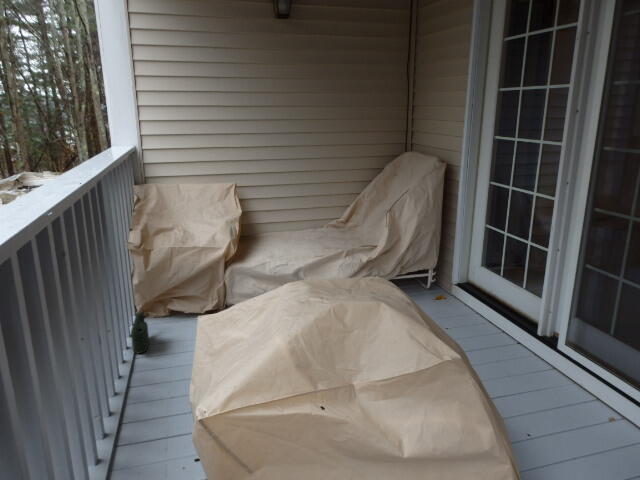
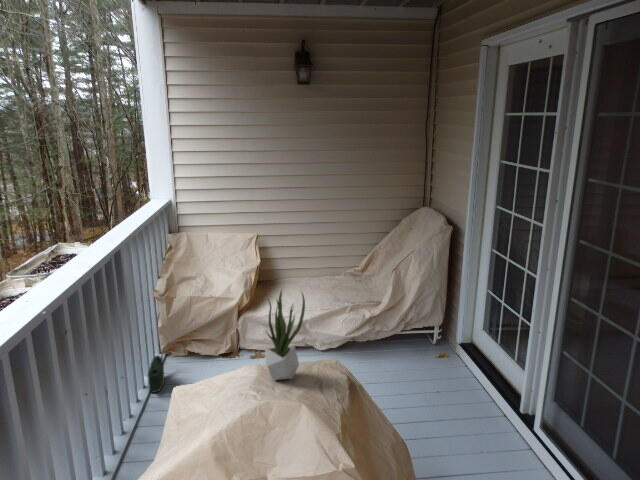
potted plant: none [300,194,345,299] -> present [265,290,305,380]

